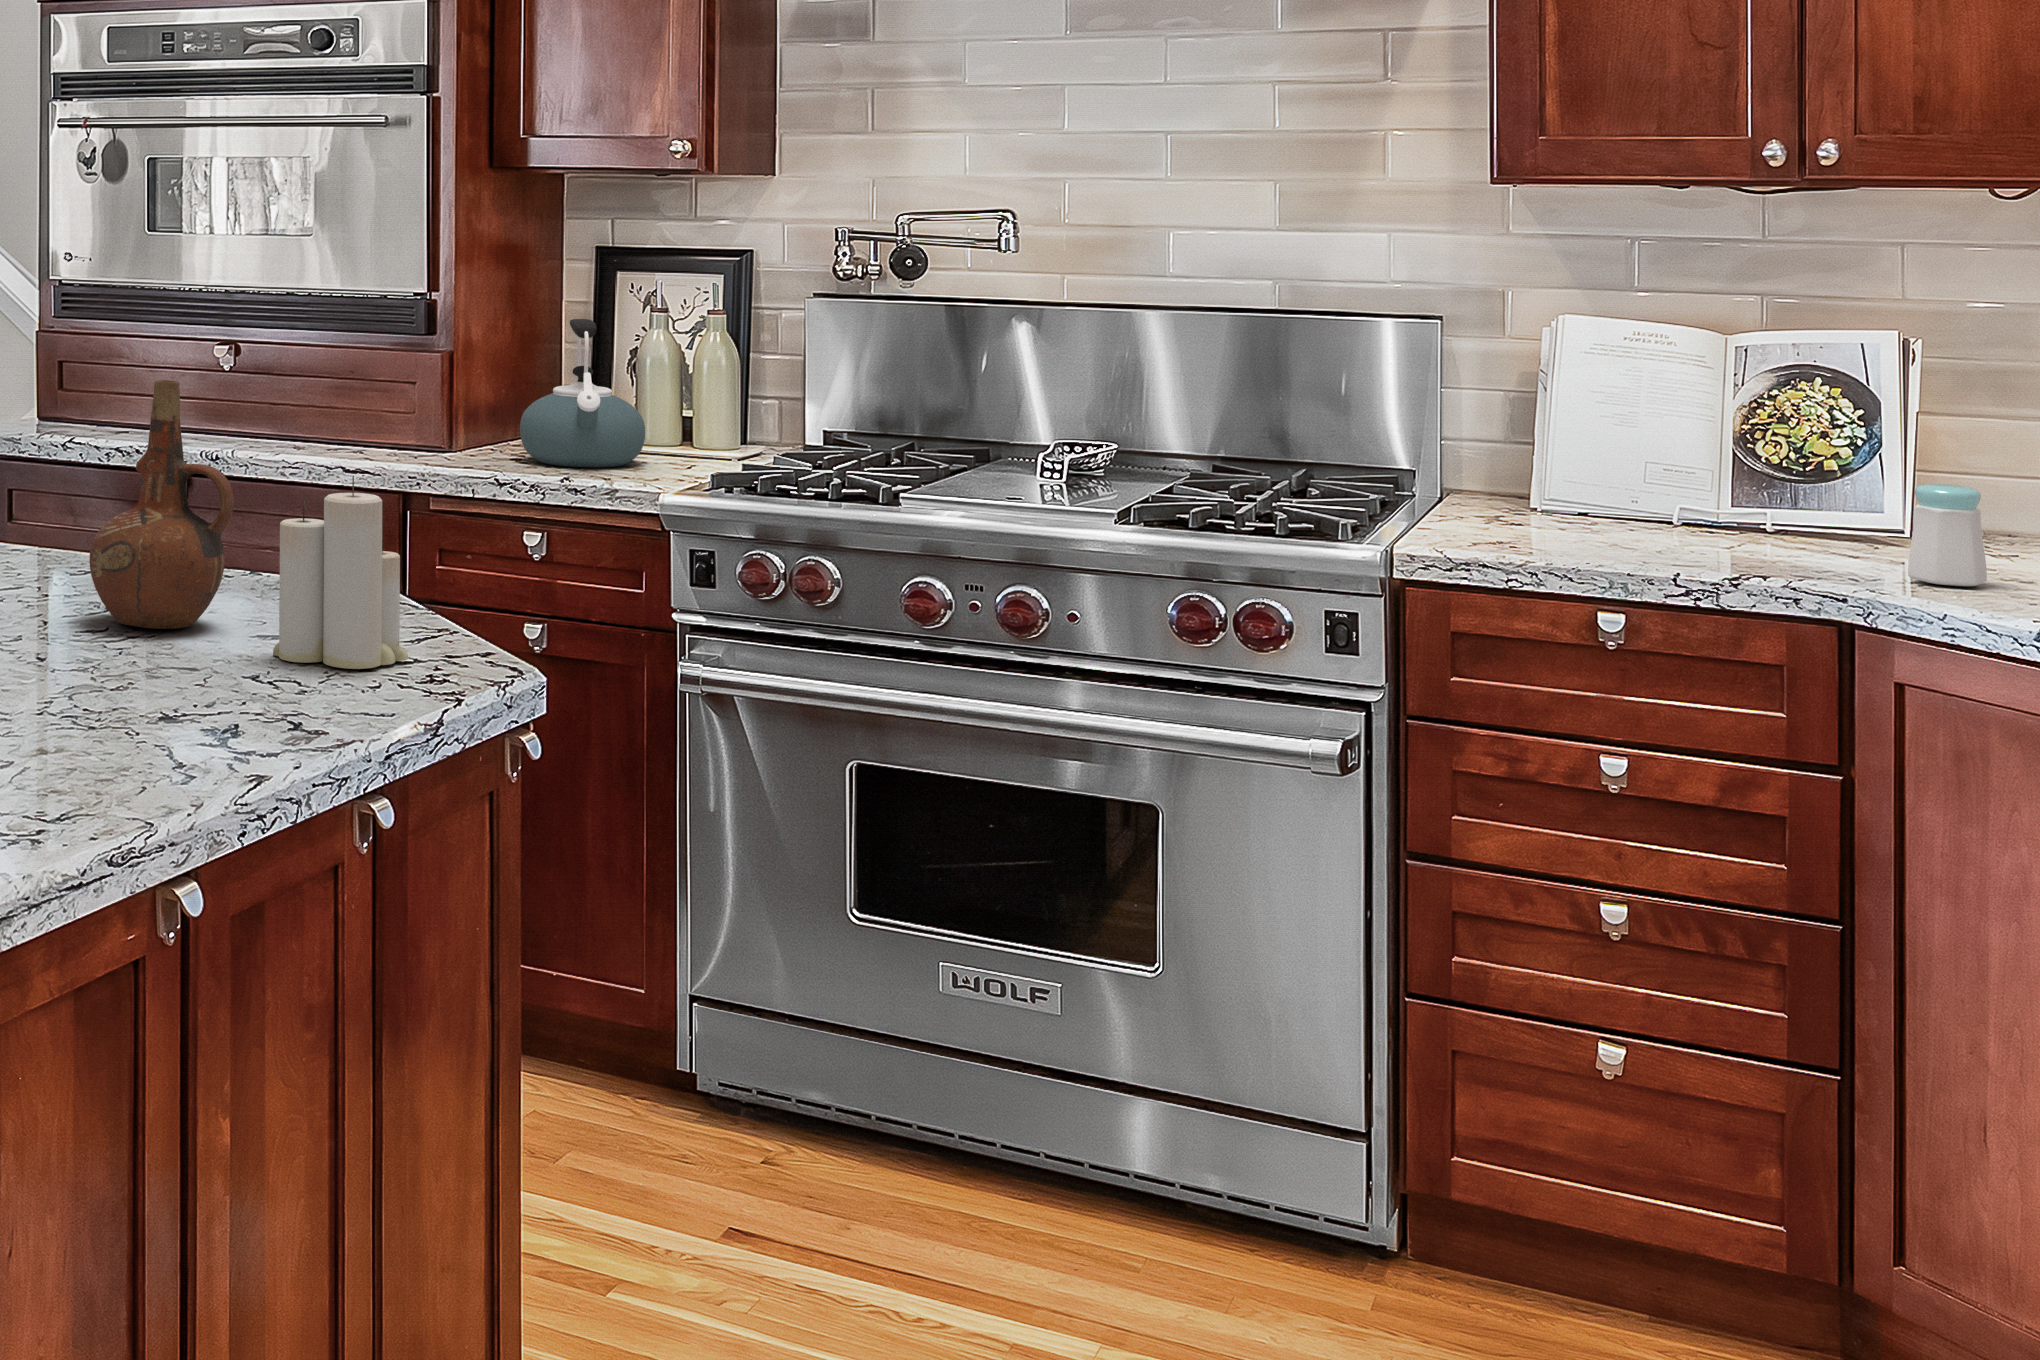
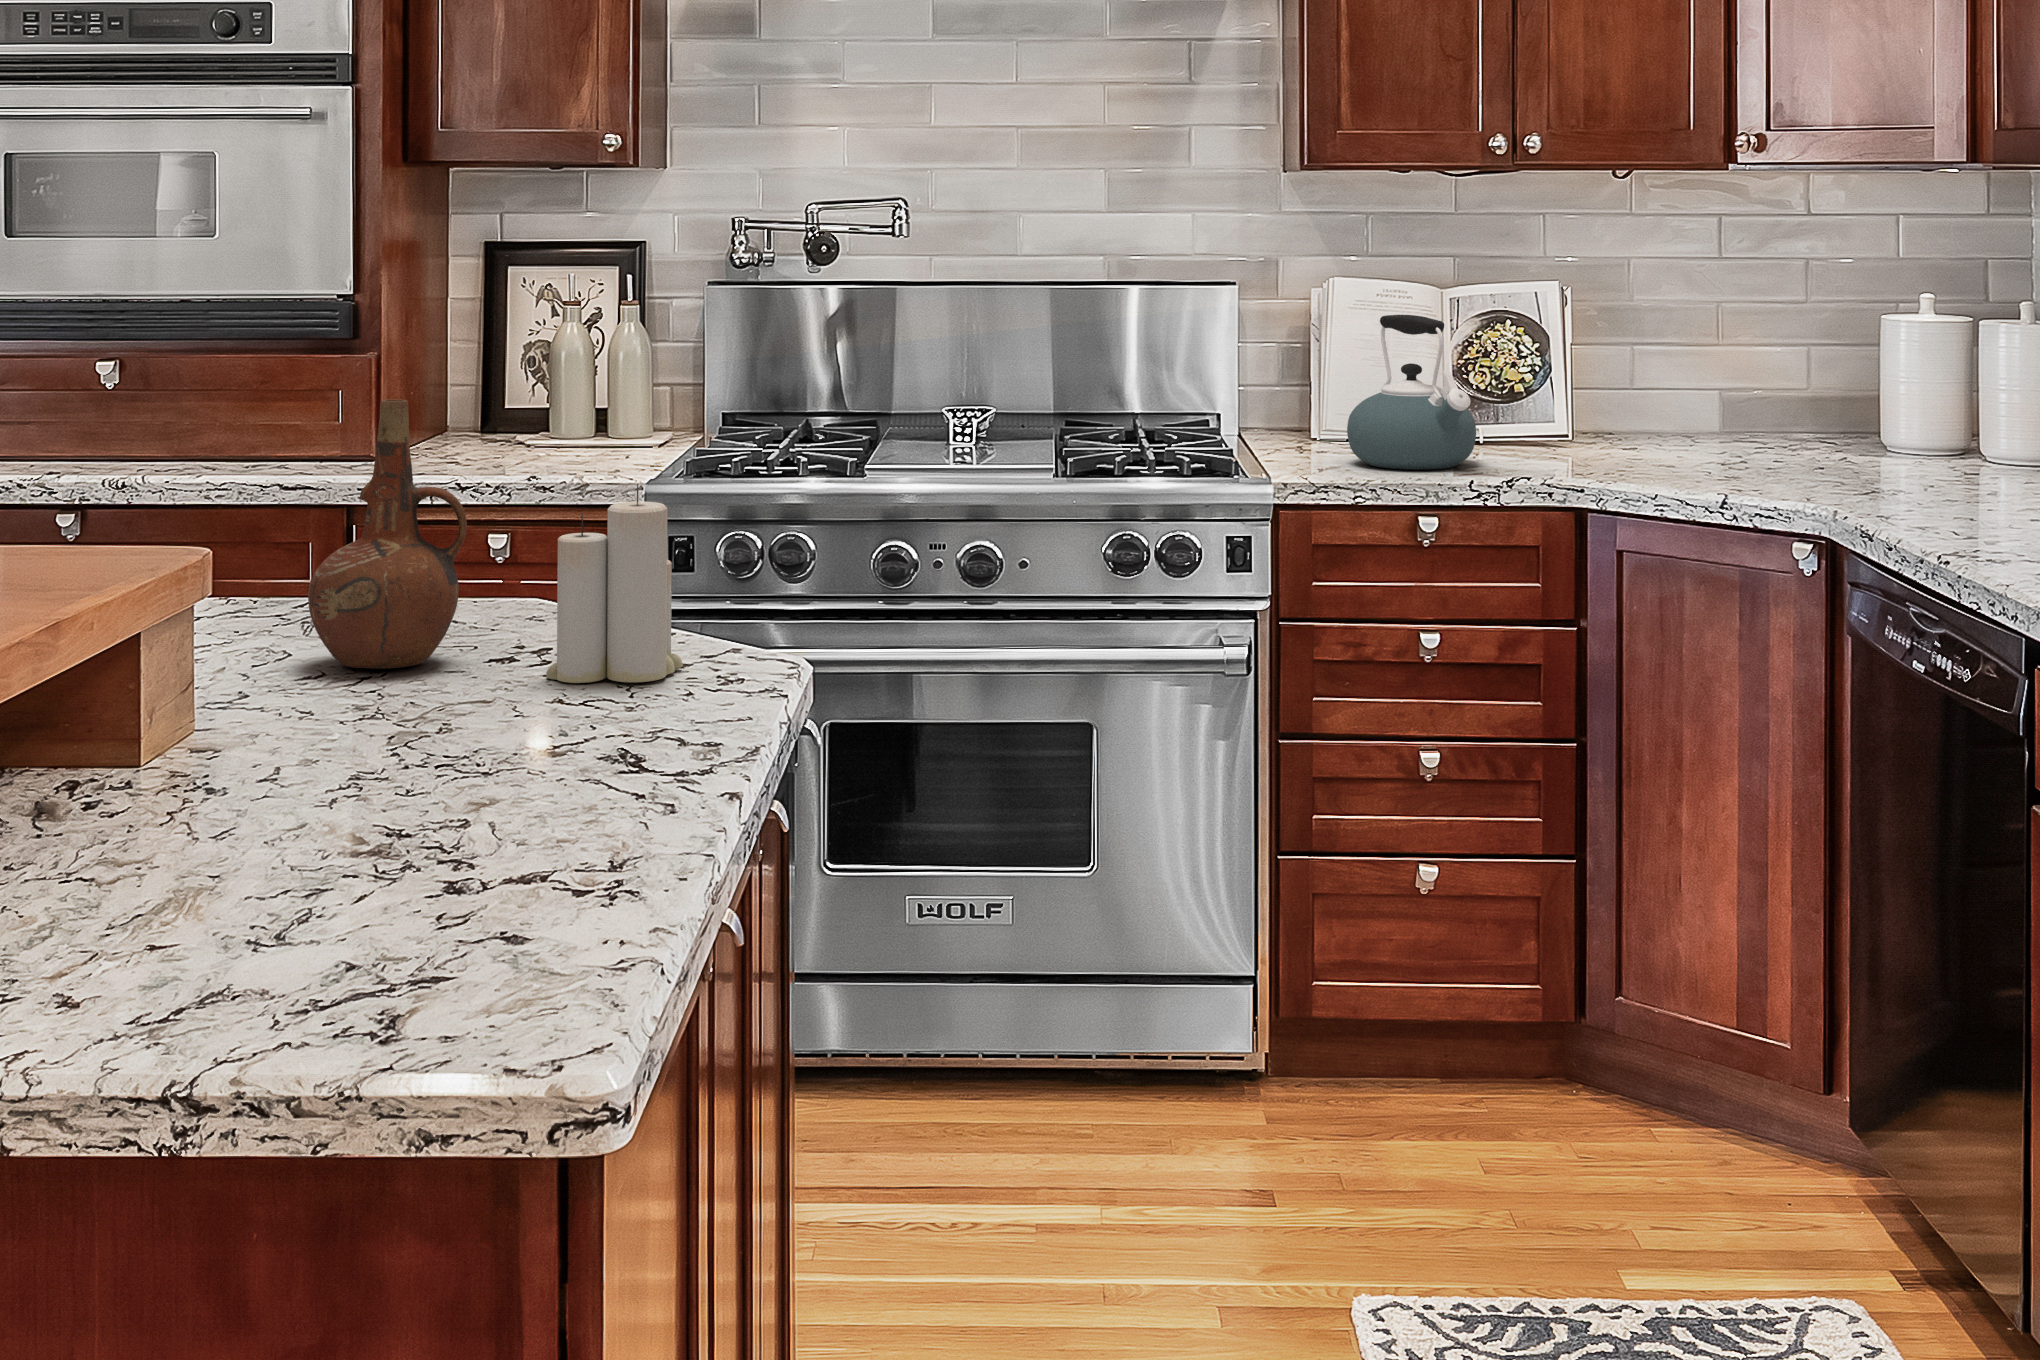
kettle: present [520,319,645,467] -> present [1347,315,1476,470]
salt shaker: present [1908,484,1987,586] -> none [1604,392,1650,469]

